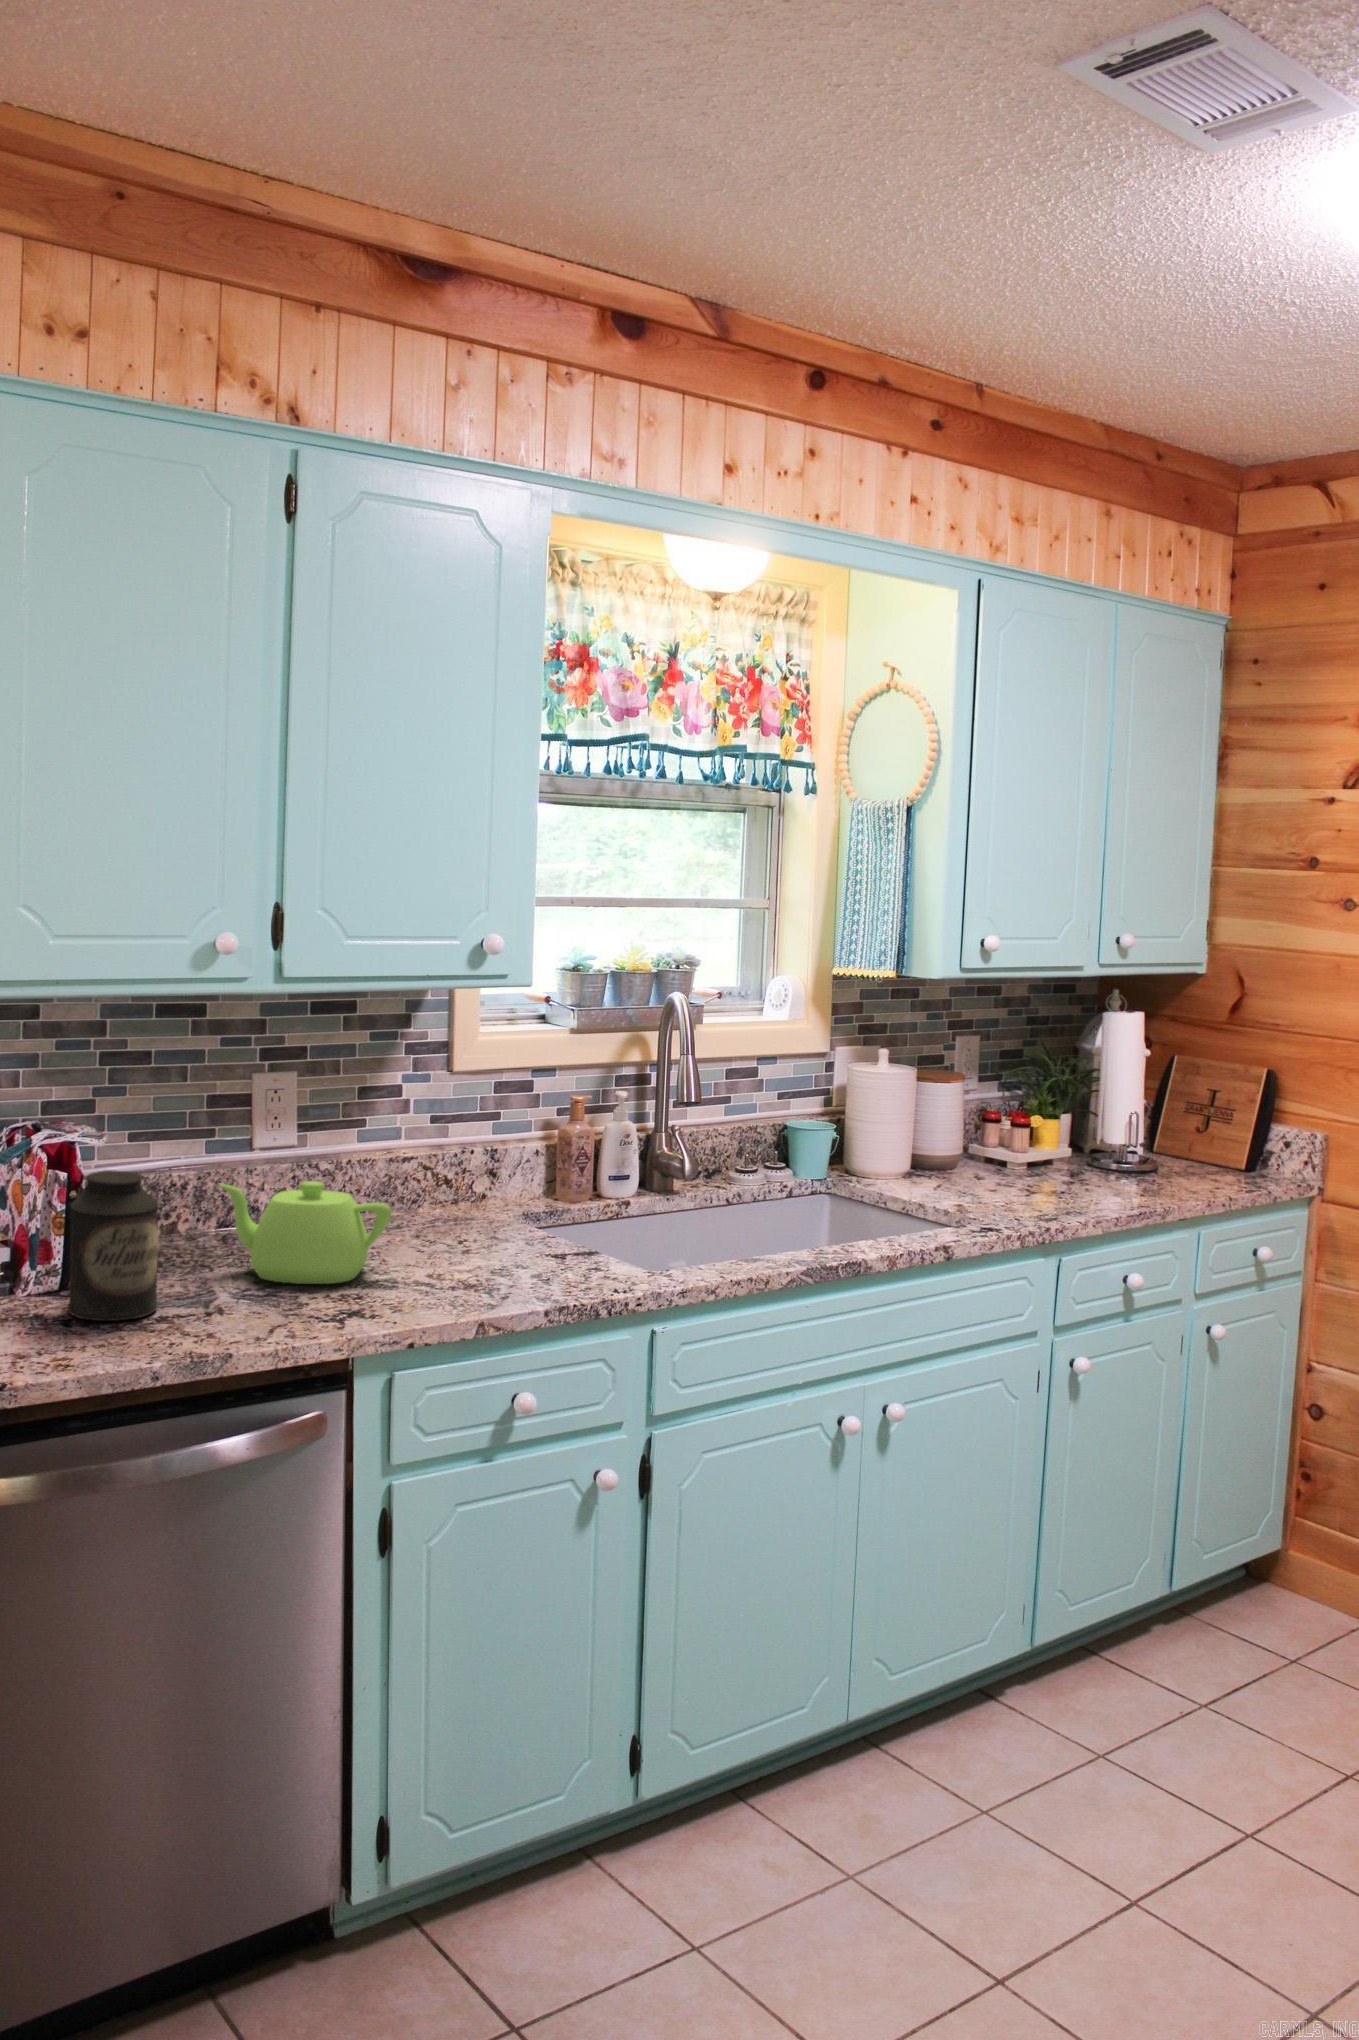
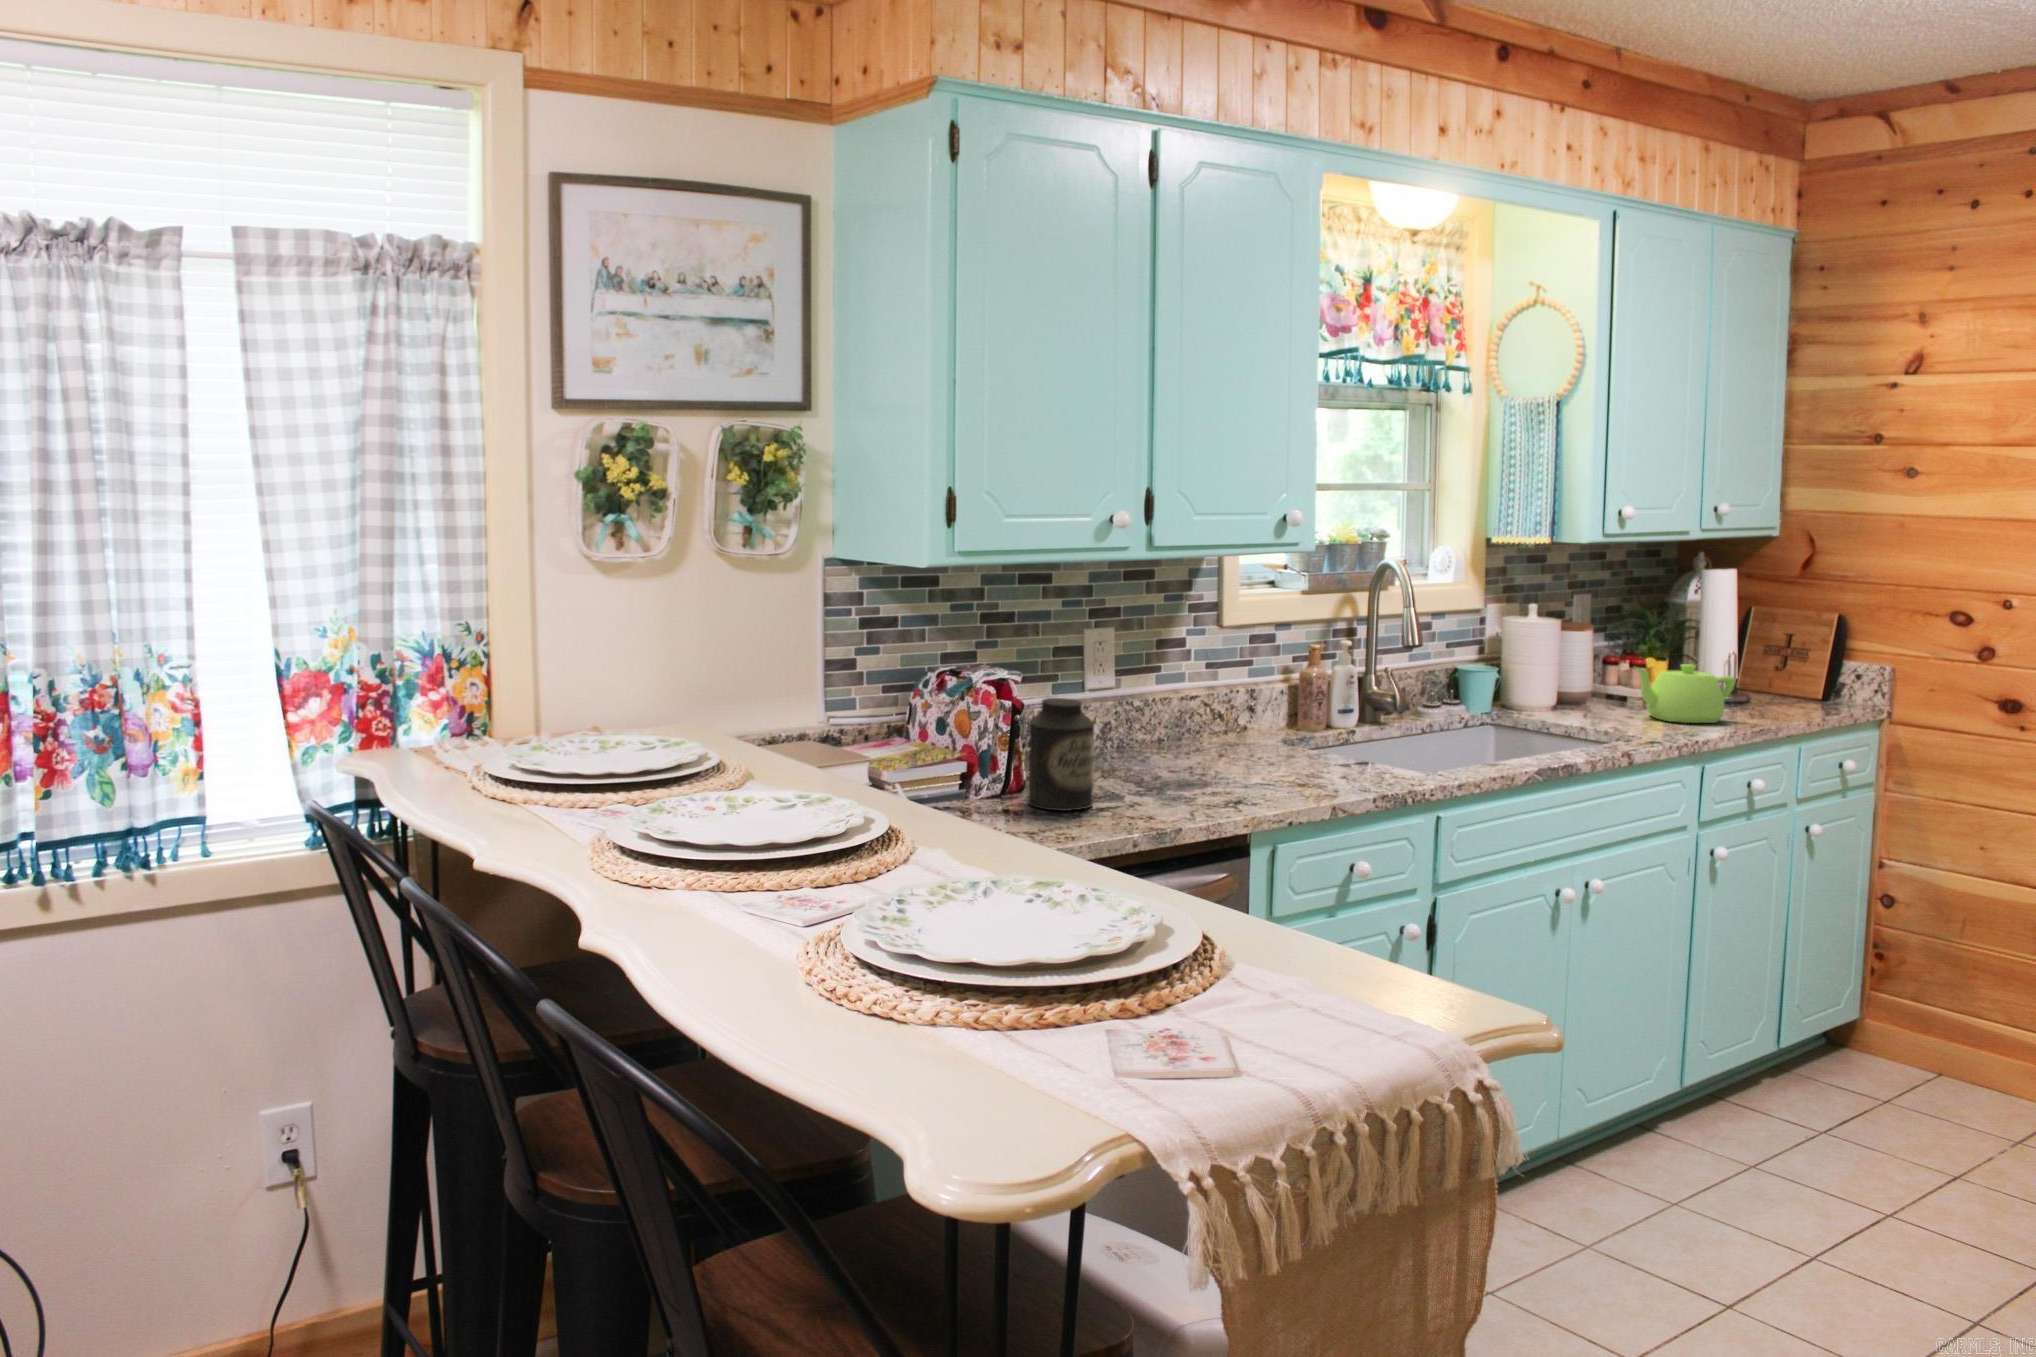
teapot: present [220,1181,392,1284] -> present [1636,664,1736,723]

